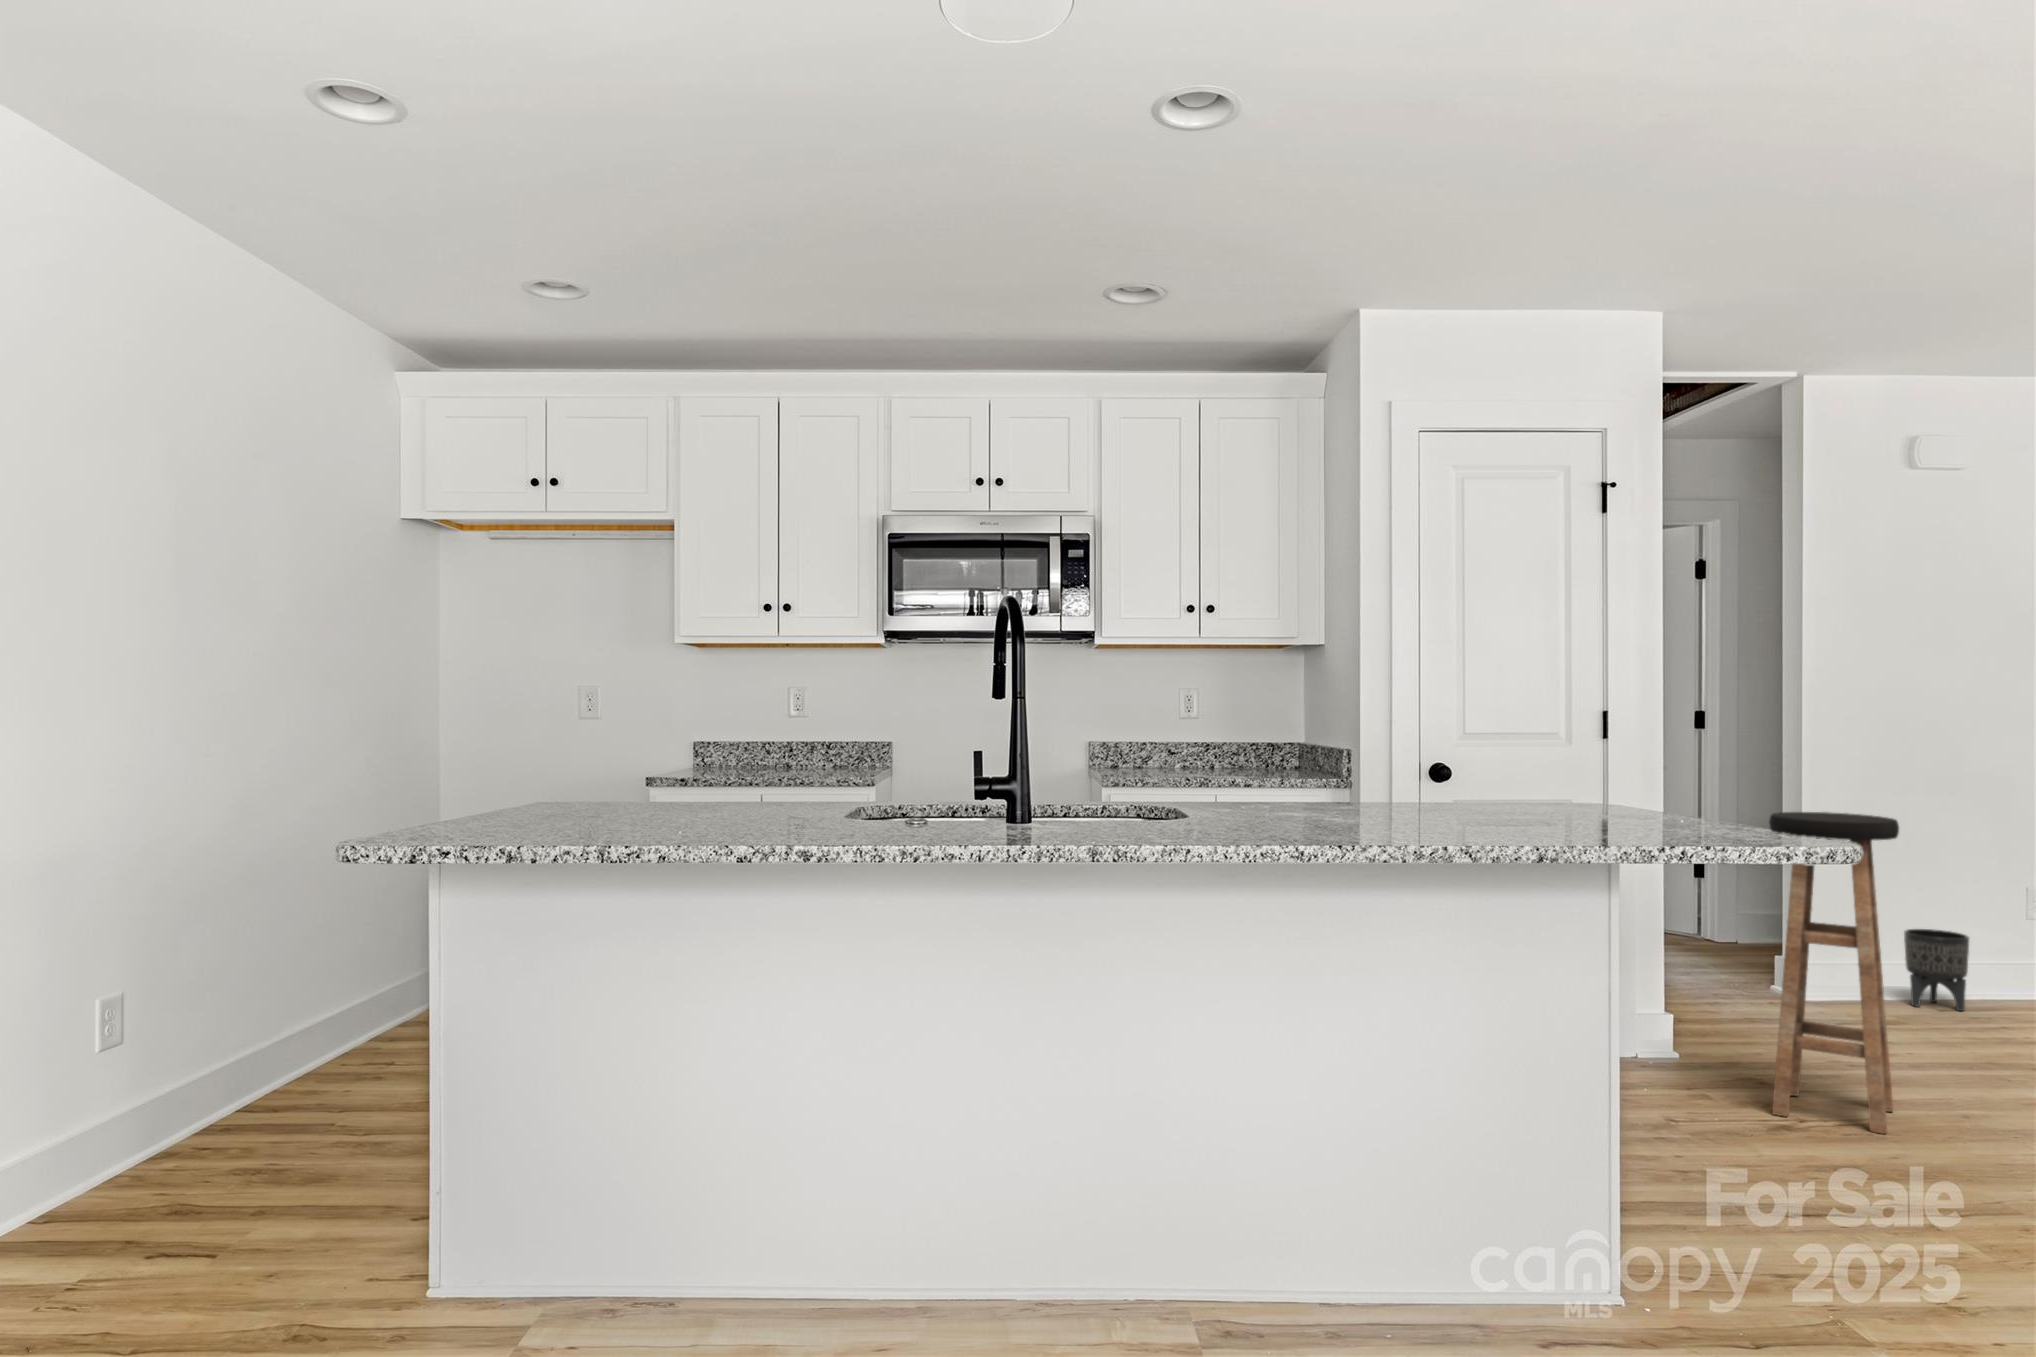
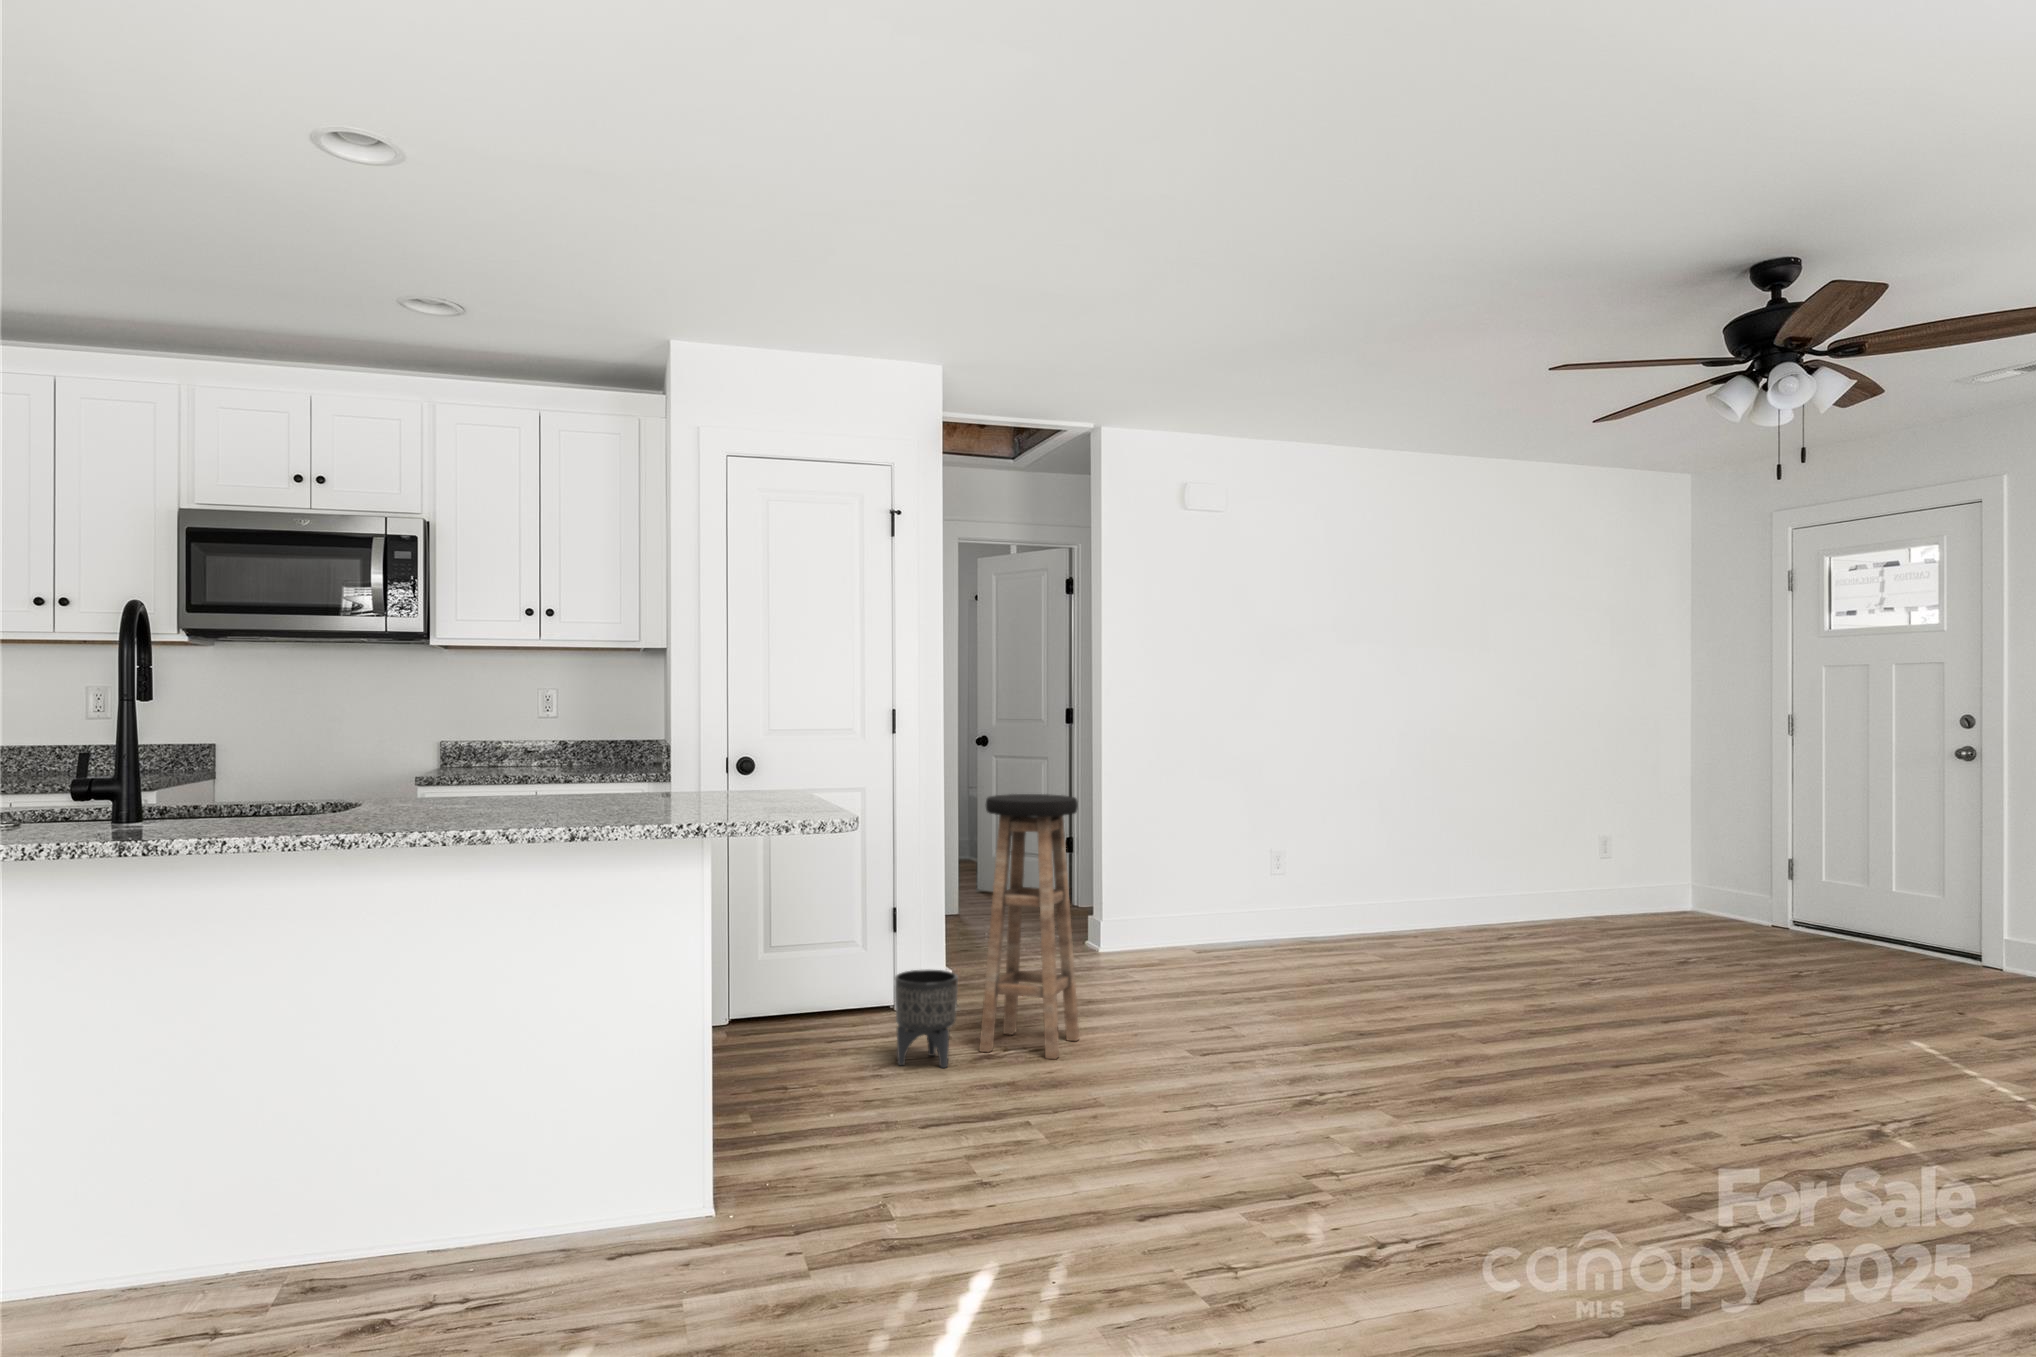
planter: present [1904,929,1969,1011] -> present [895,970,958,1068]

